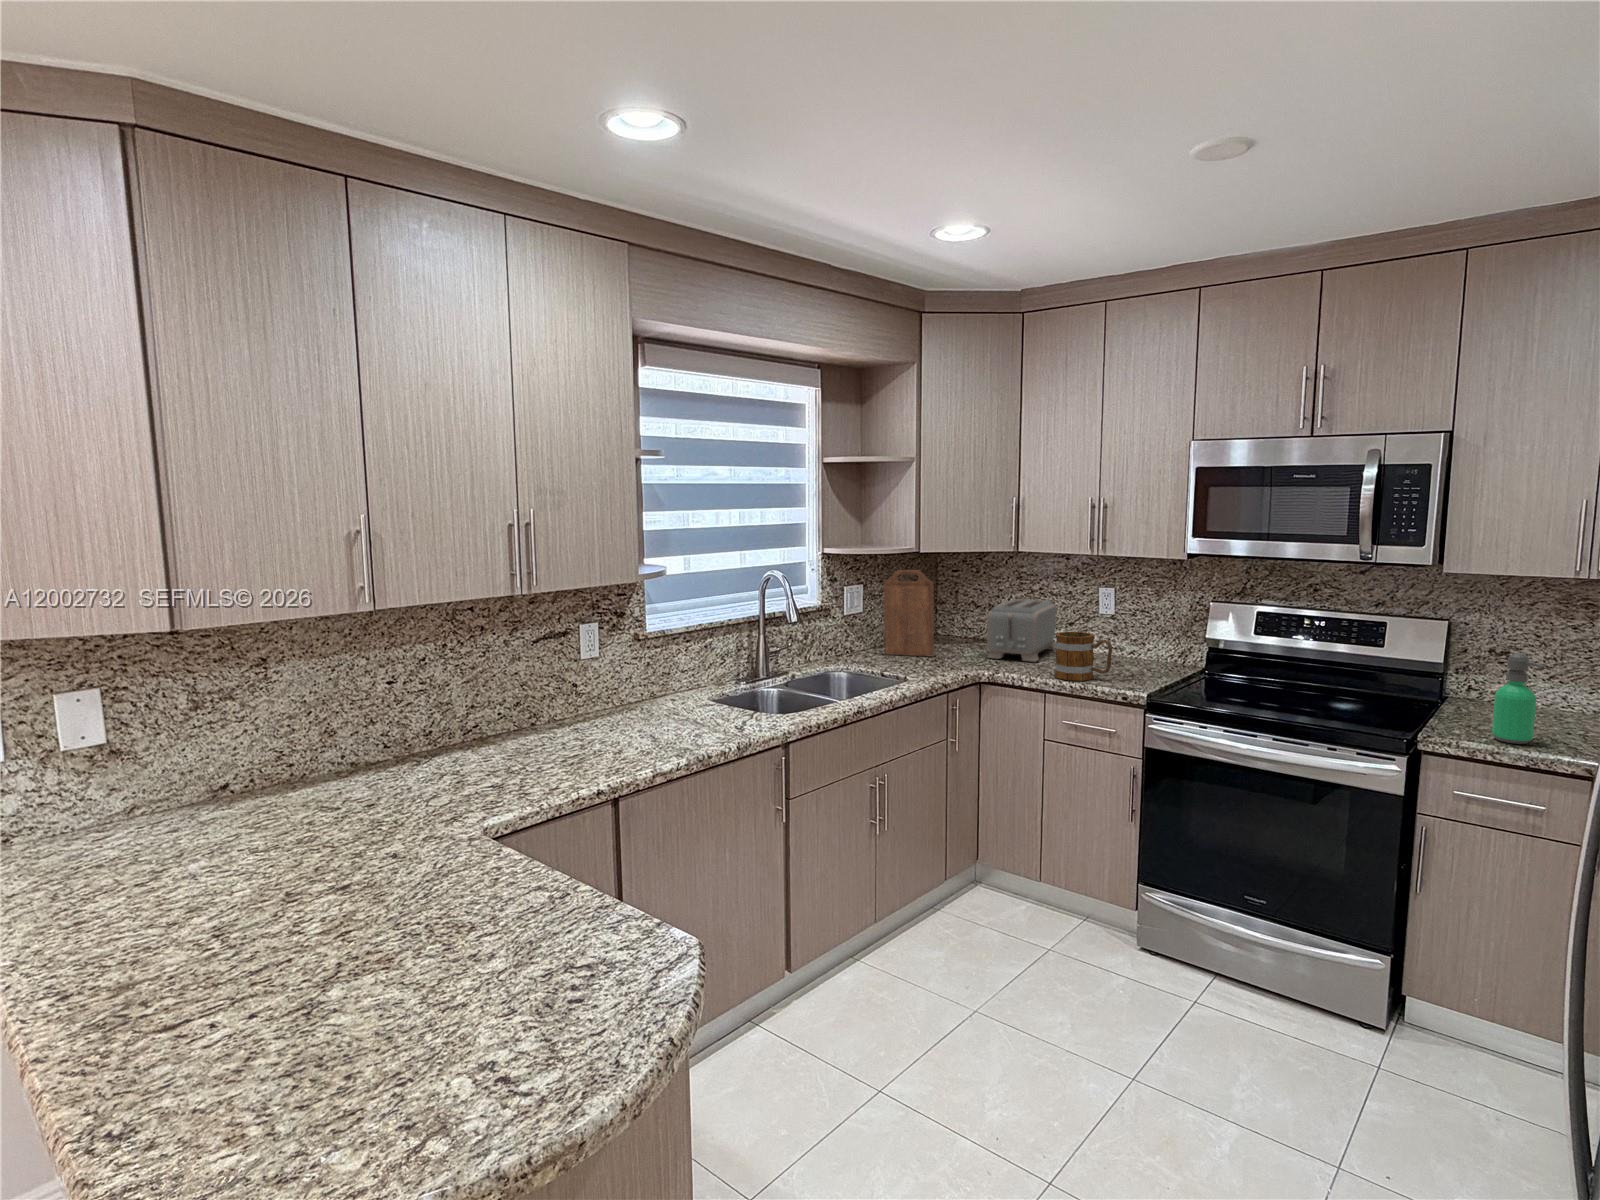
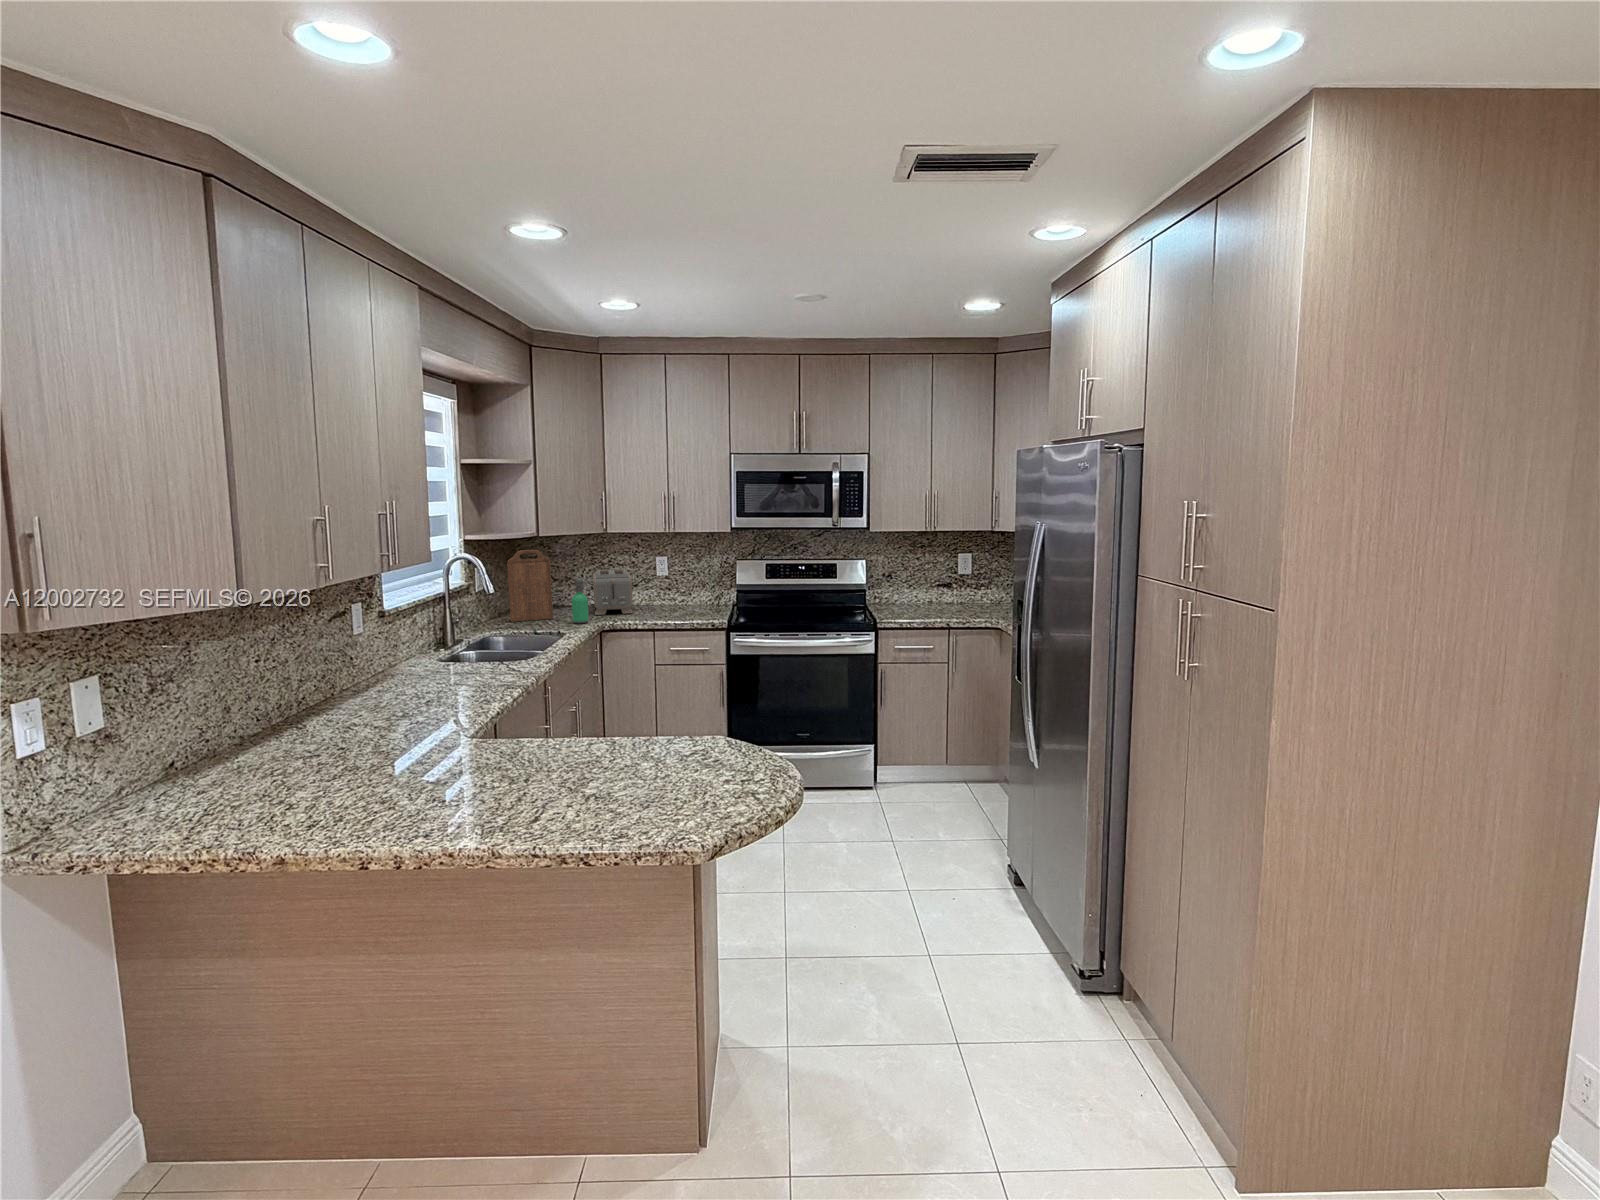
mug: present [1055,632,1112,681] -> none [657,587,696,620]
soap dispenser: present [1492,653,1544,744] -> present [572,578,589,623]

